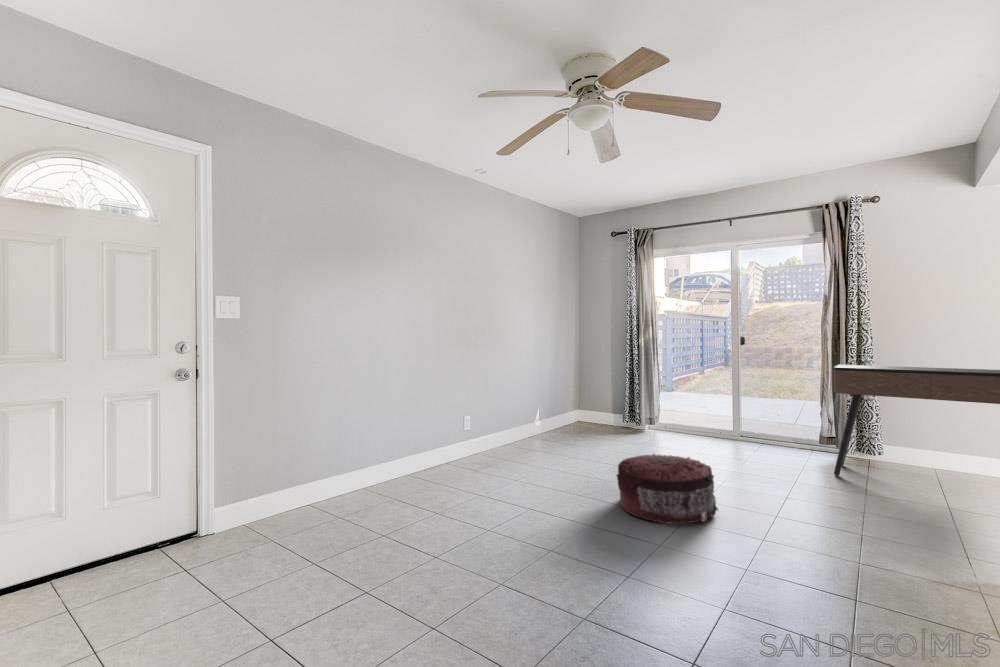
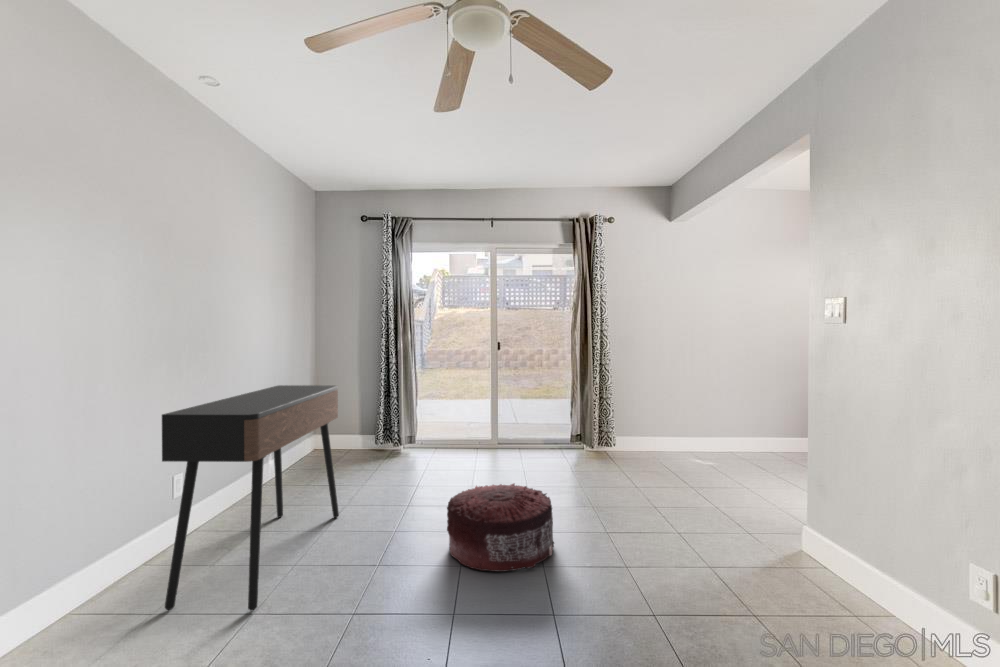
console table: present [834,365,1000,476] -> present [162,385,339,611]

